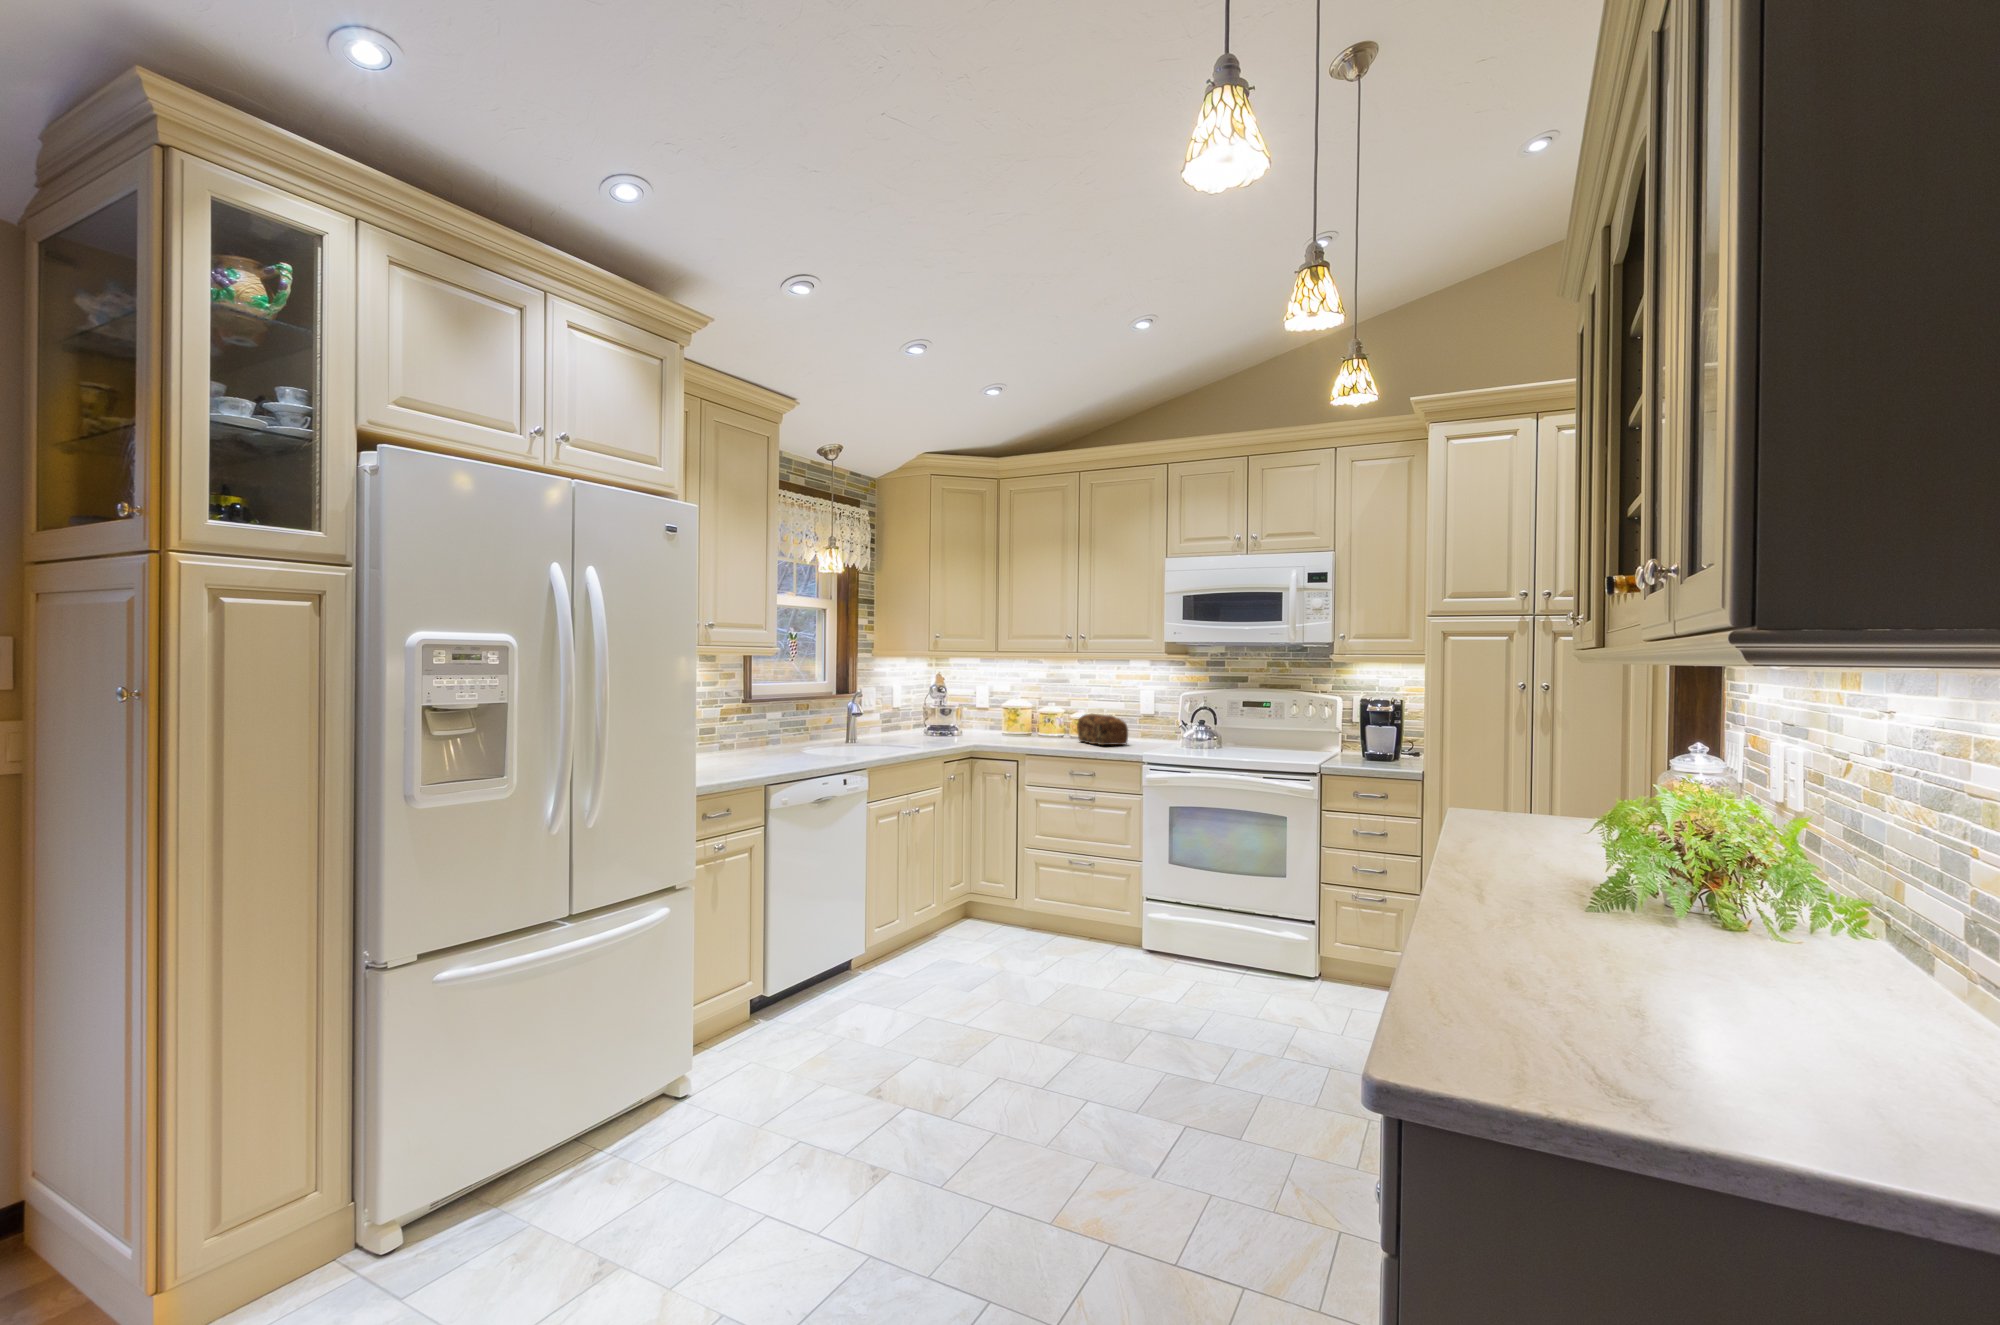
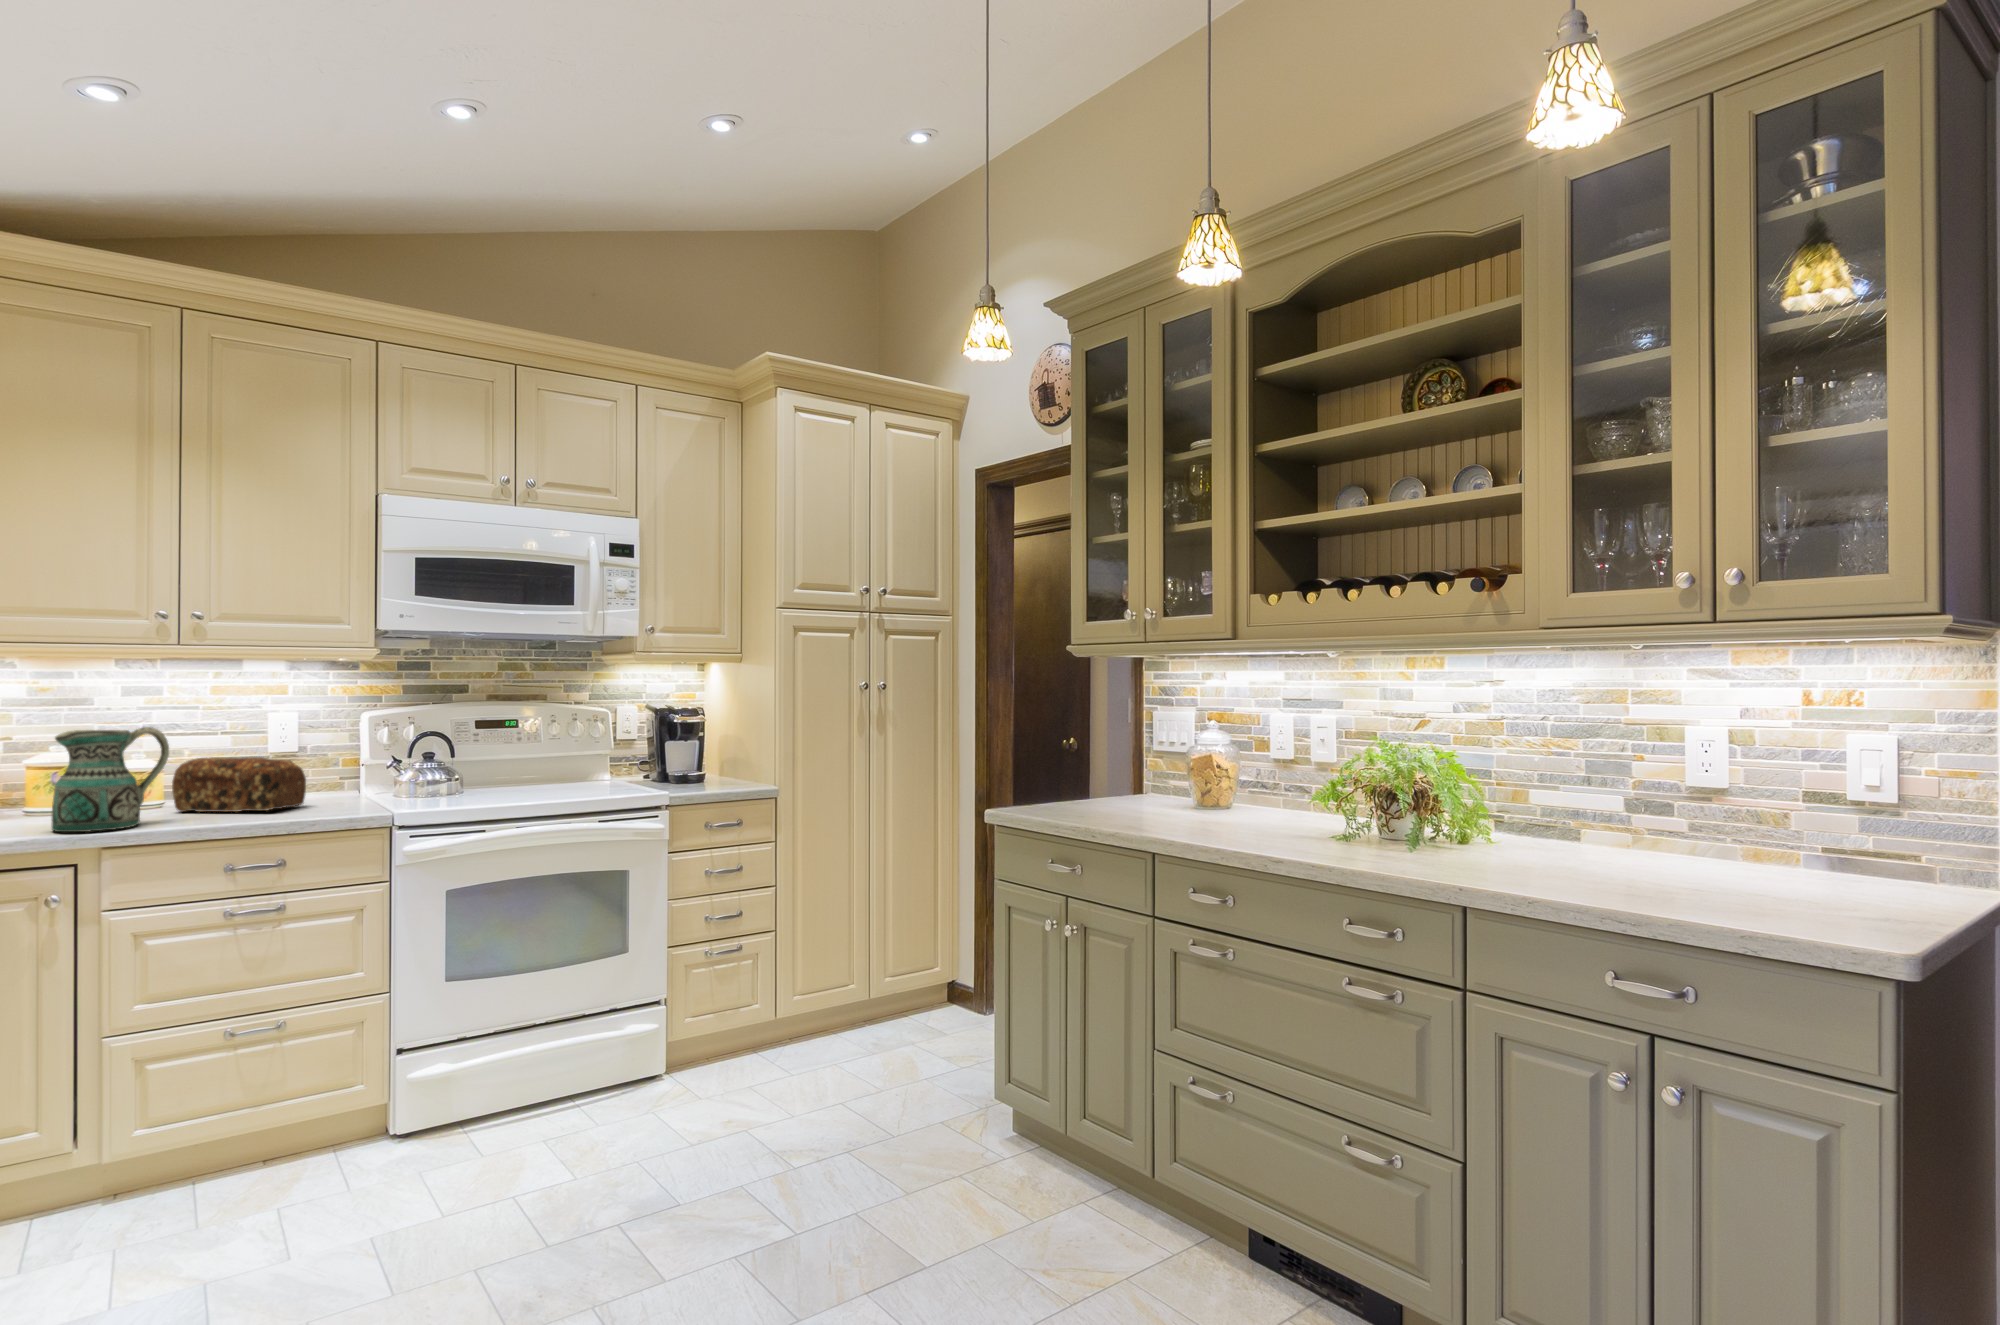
ceramic pitcher: none [1017,696,1062,745] -> present [52,727,169,832]

